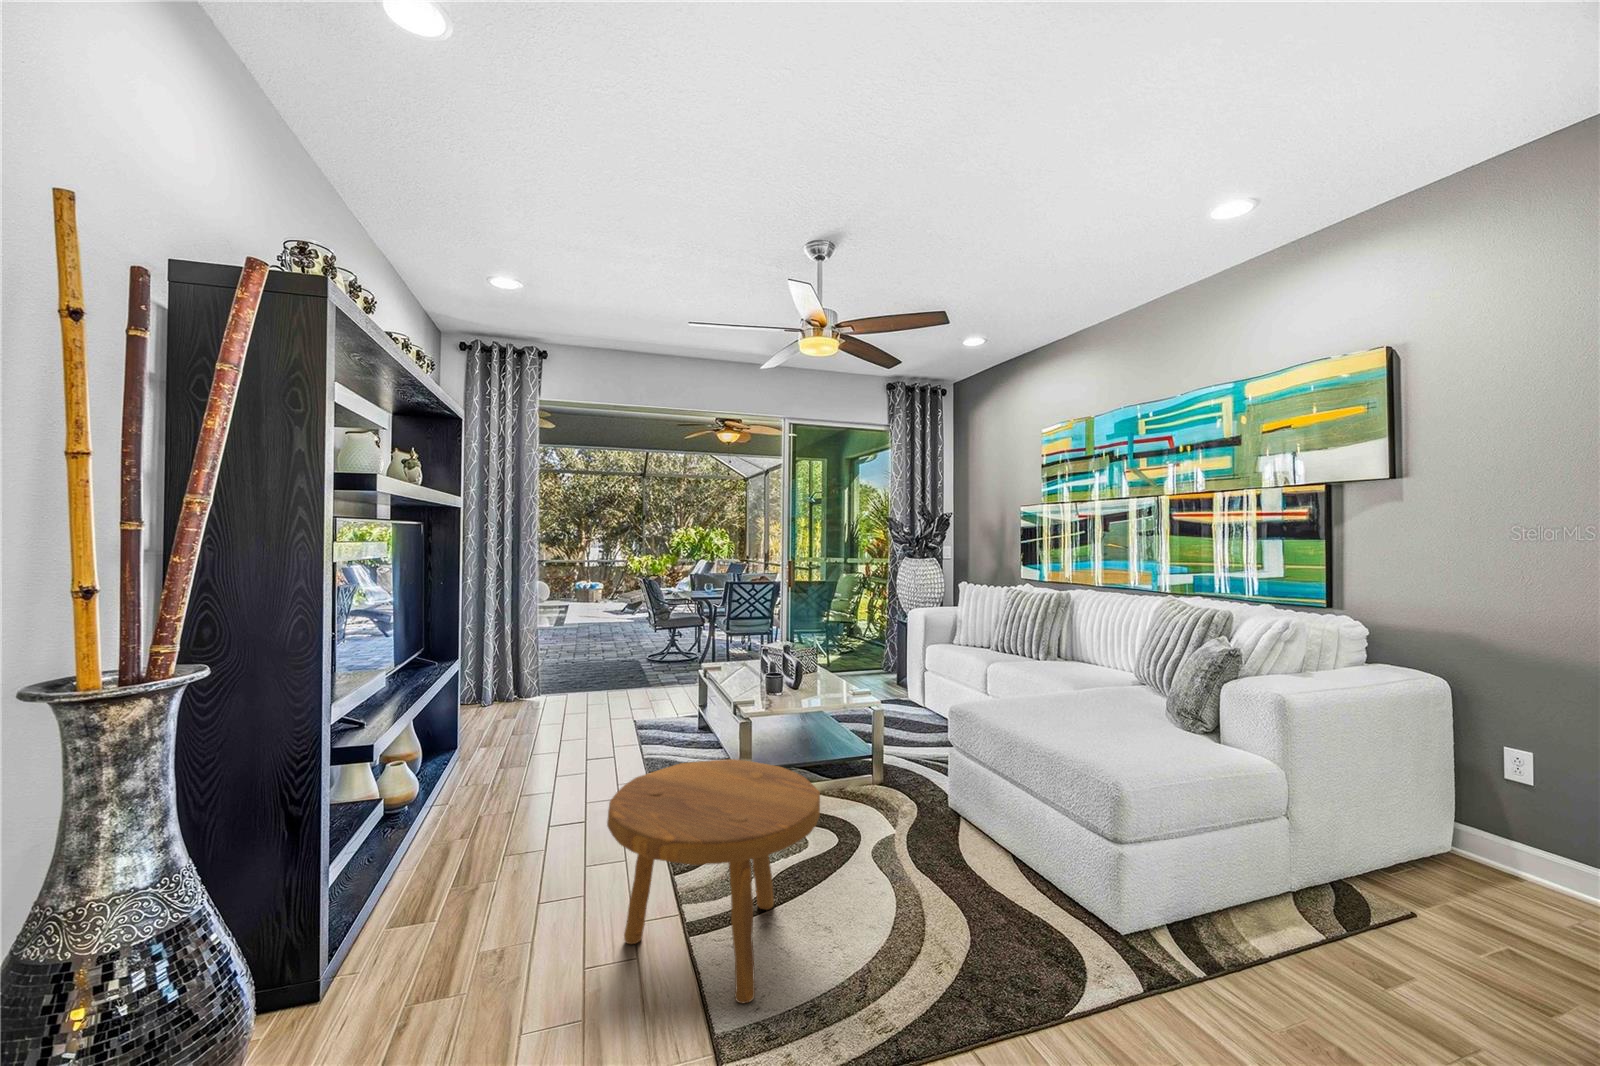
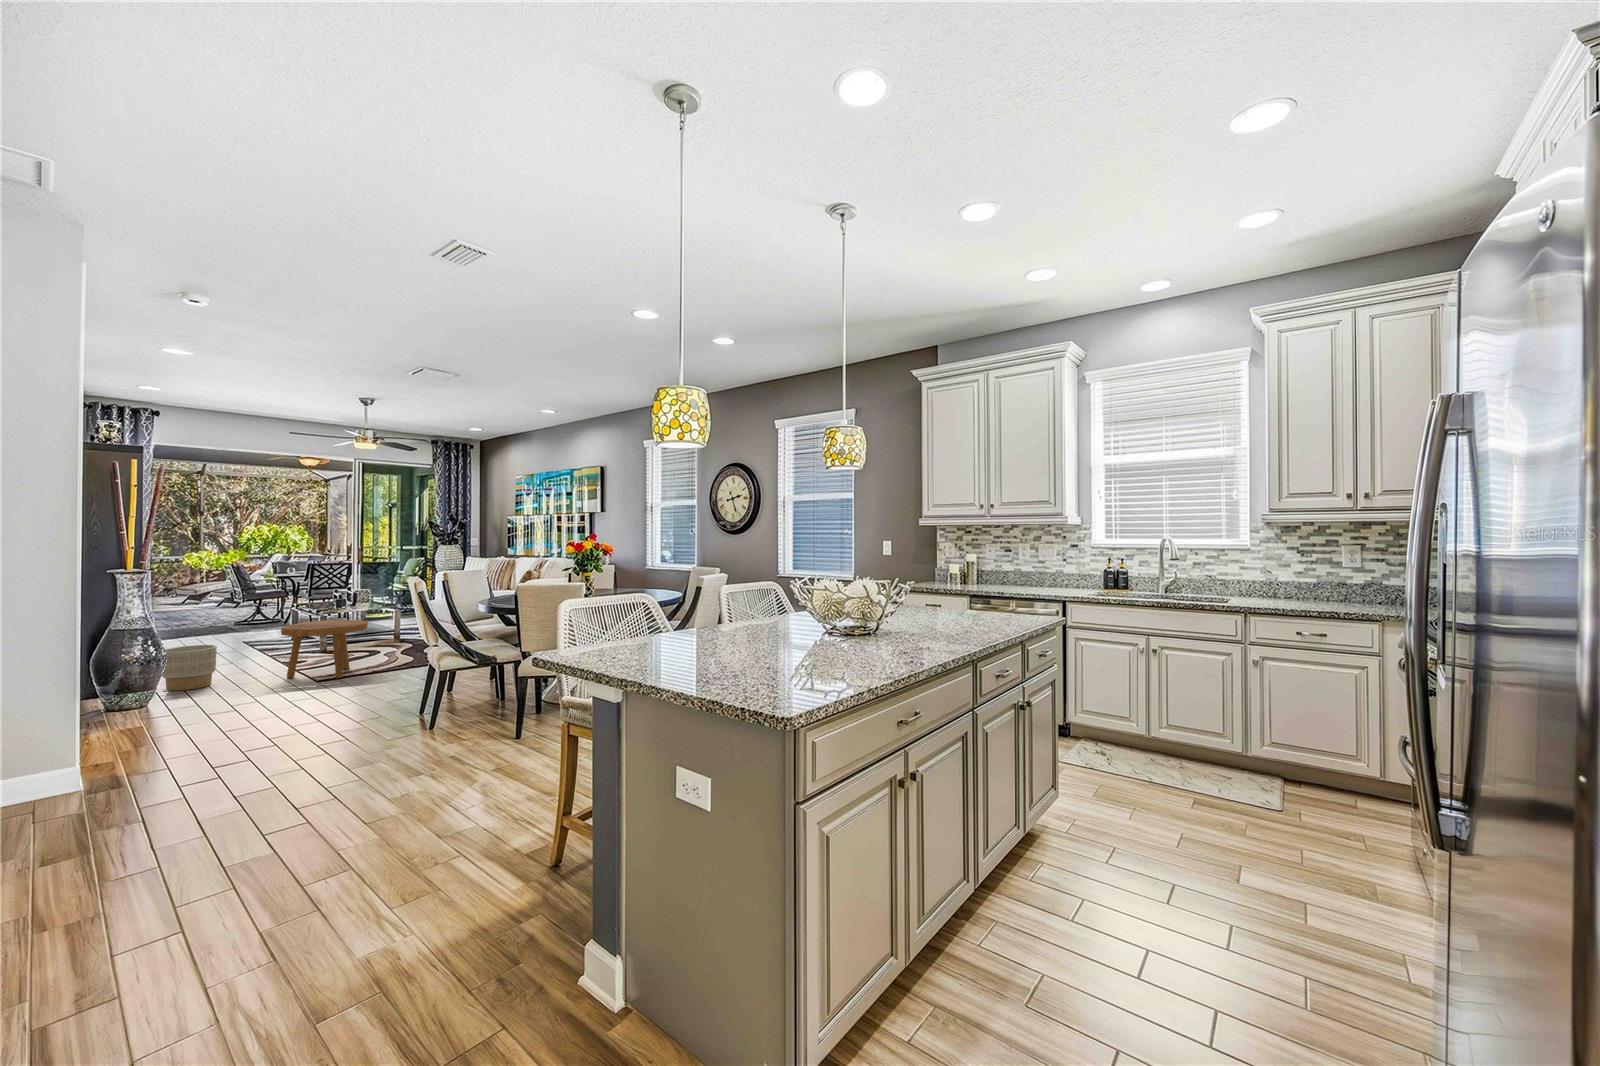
planter: none [354,810,480,964] -> present [161,645,217,691]

